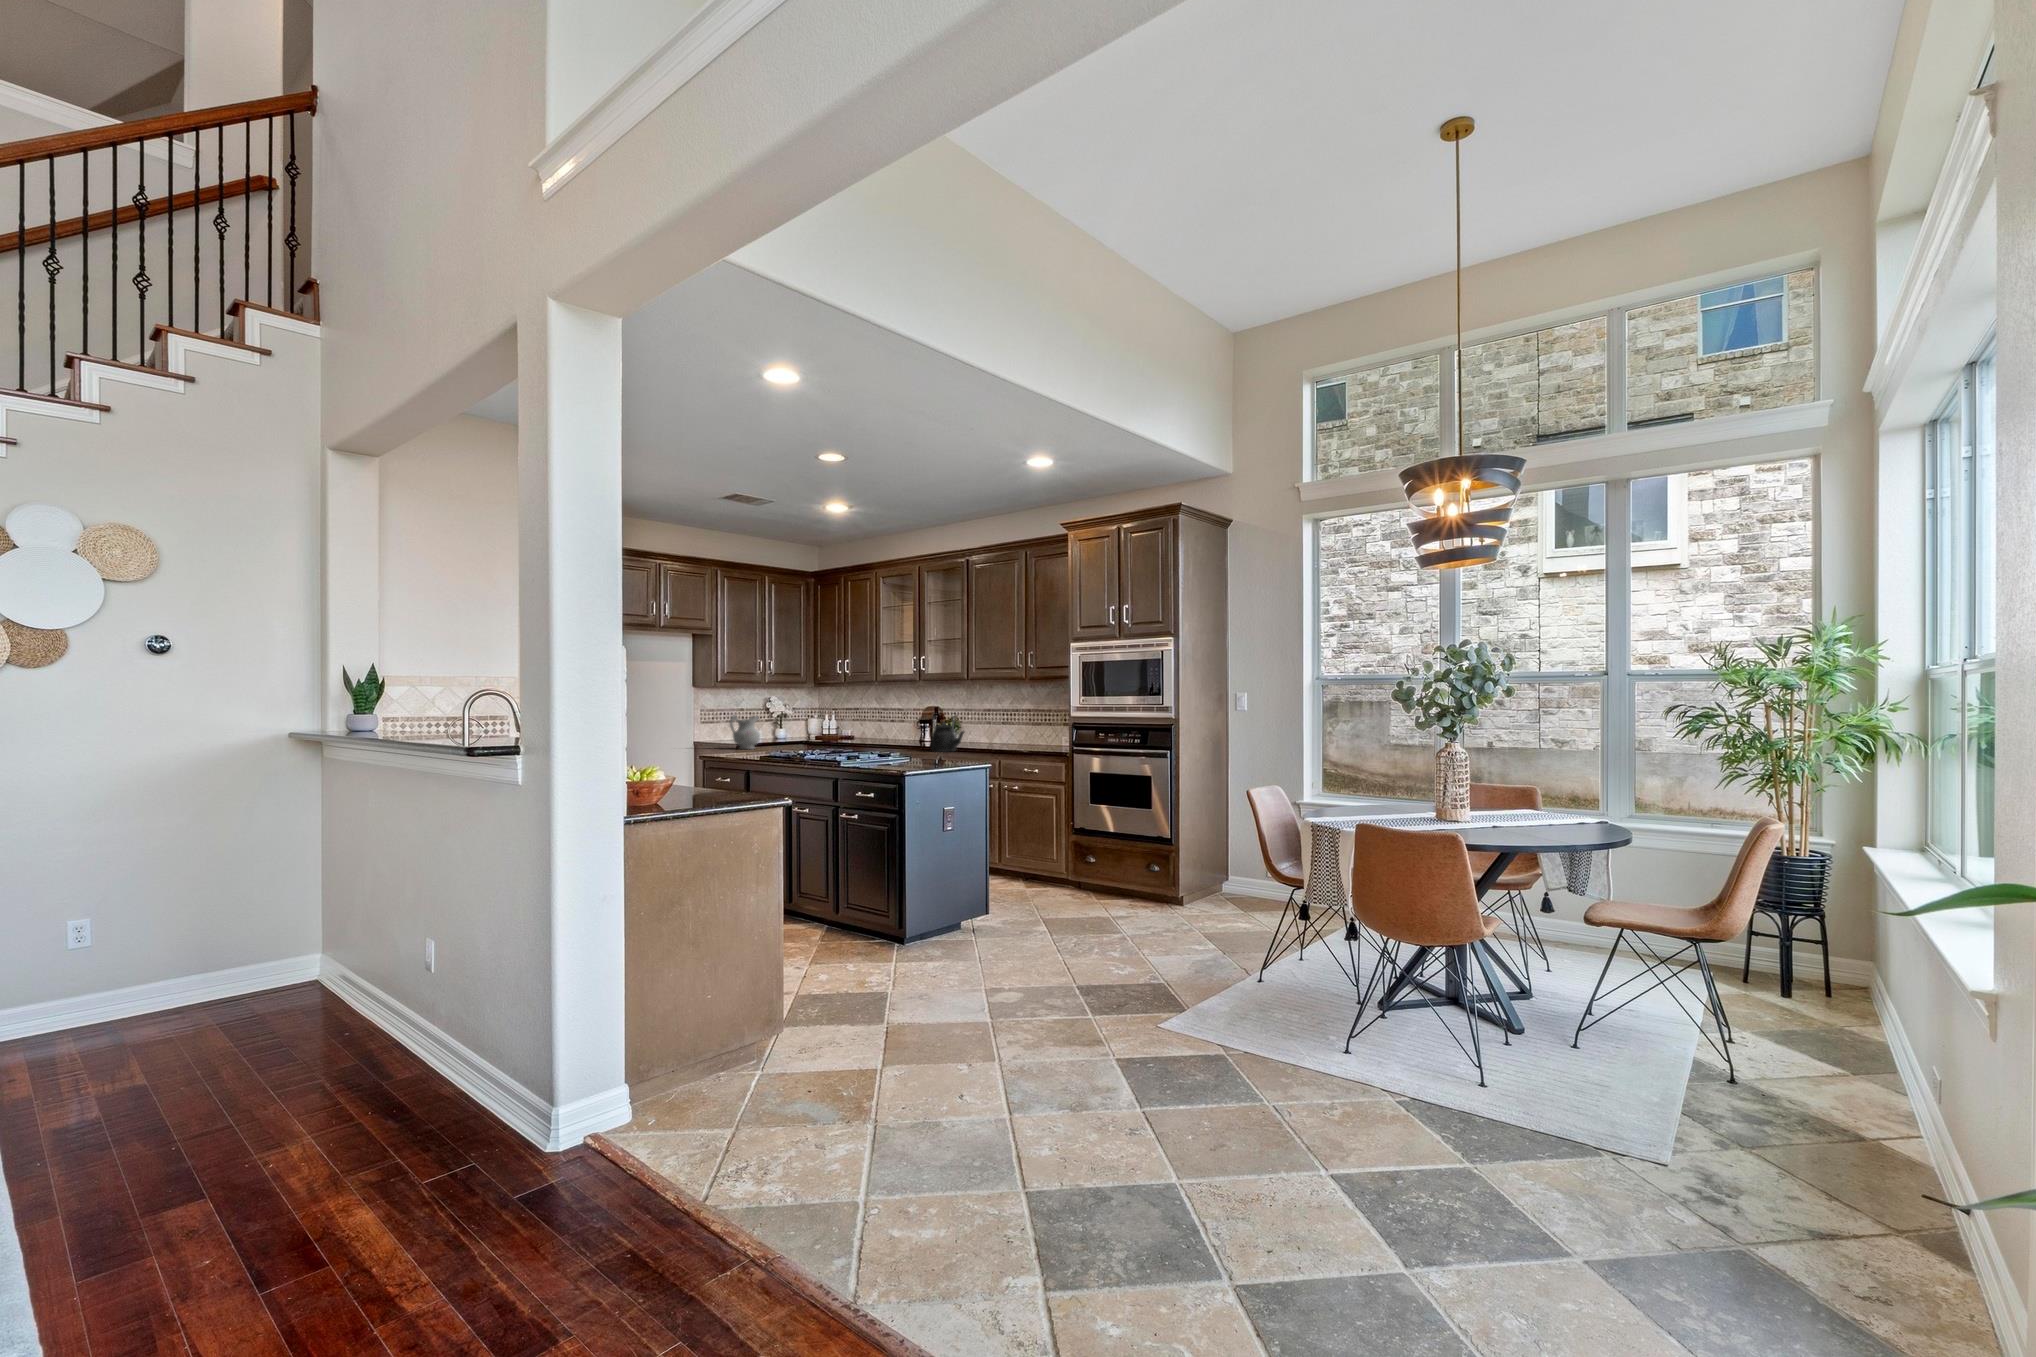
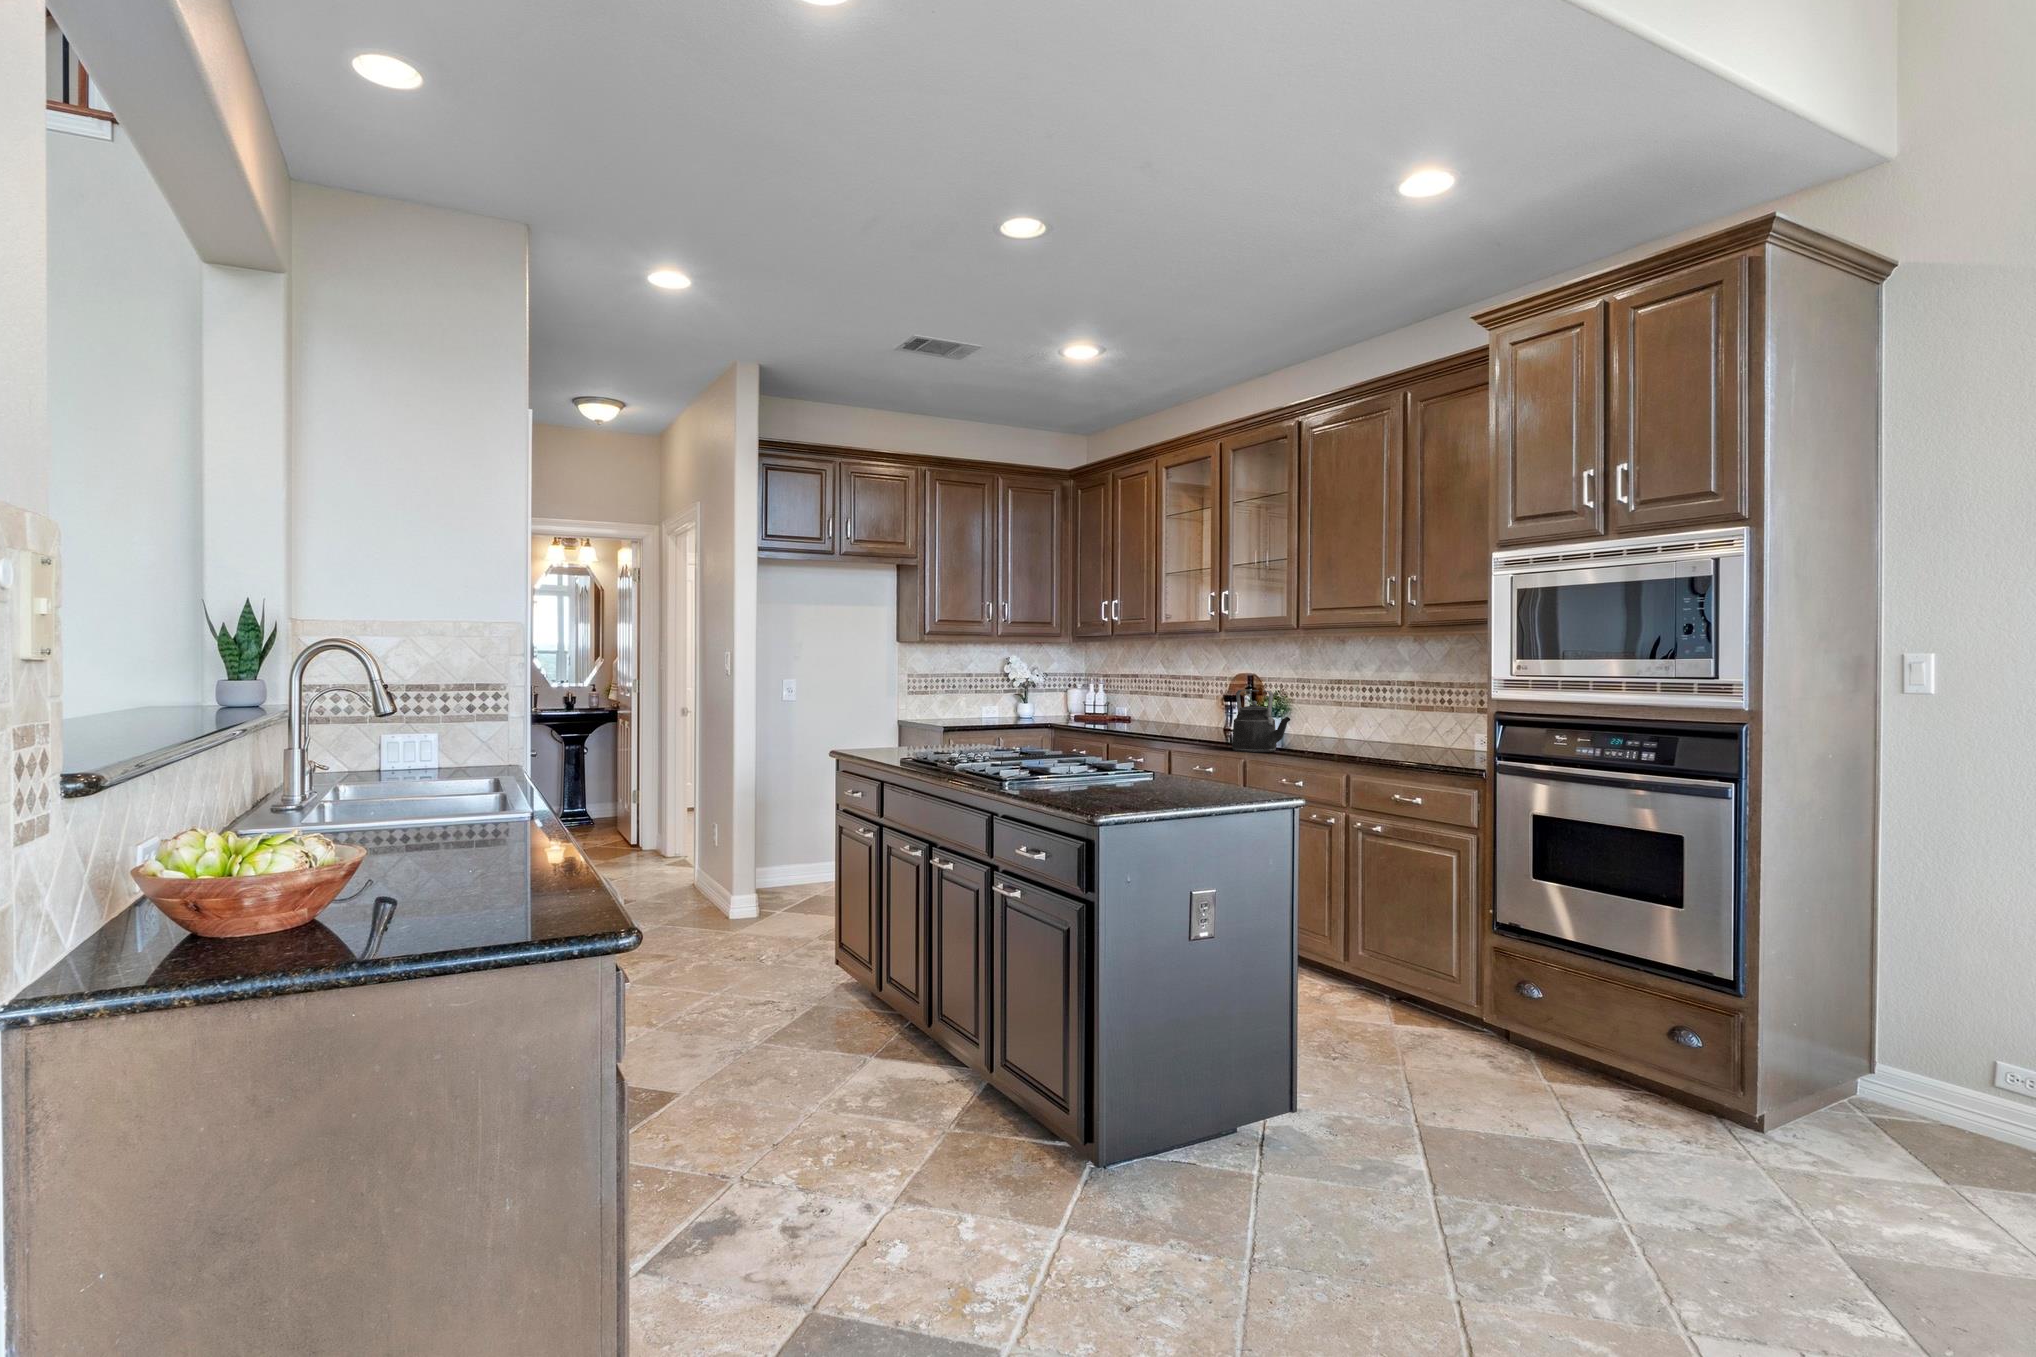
ceramic pitcher: present [730,715,760,749] -> none [924,684,969,736]

